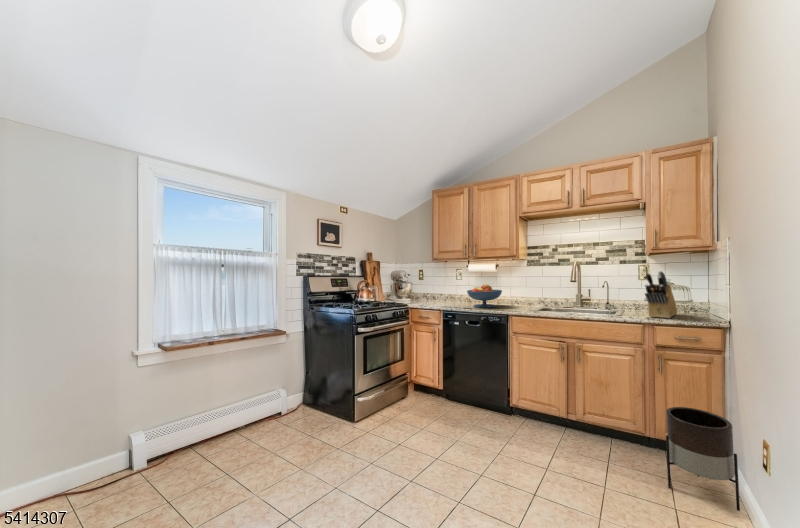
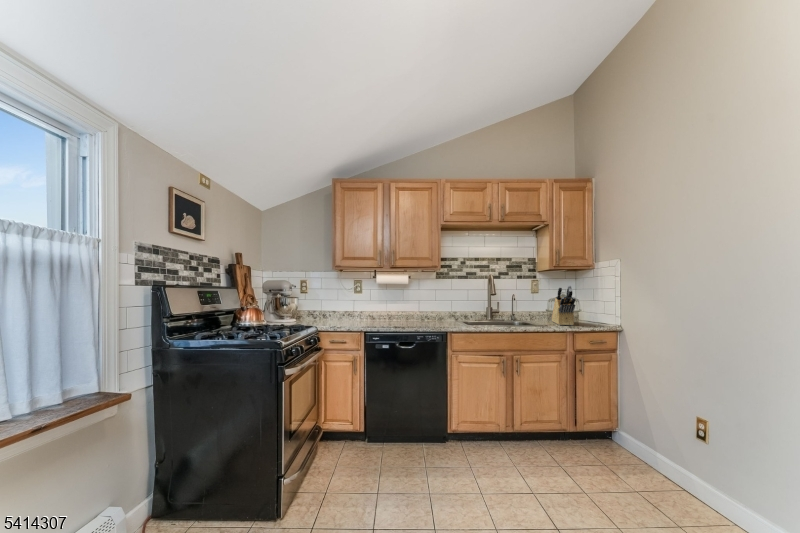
fruit bowl: present [467,284,502,308] -> none [384,298,424,326]
planter: present [666,407,740,511] -> none [598,398,650,470]

